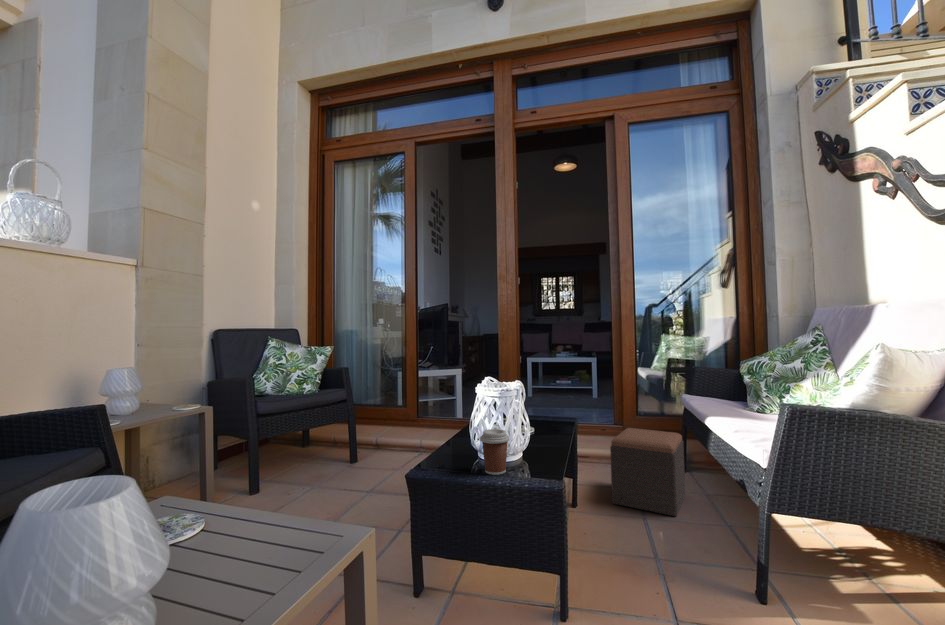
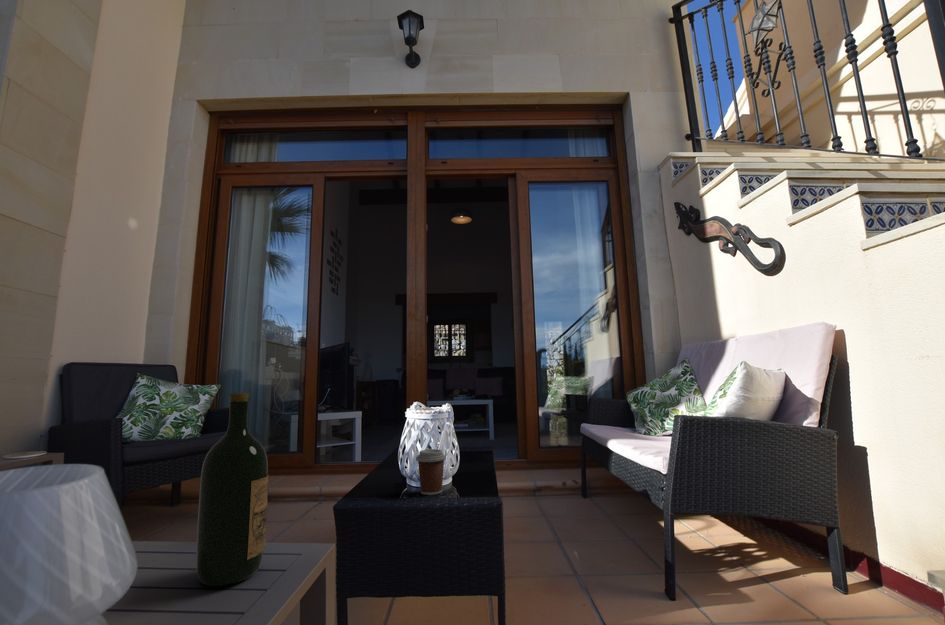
wine bottle: none [252,394,311,567] -> present [196,393,268,586]
footstool: present [610,428,685,516] -> none [525,457,591,537]

